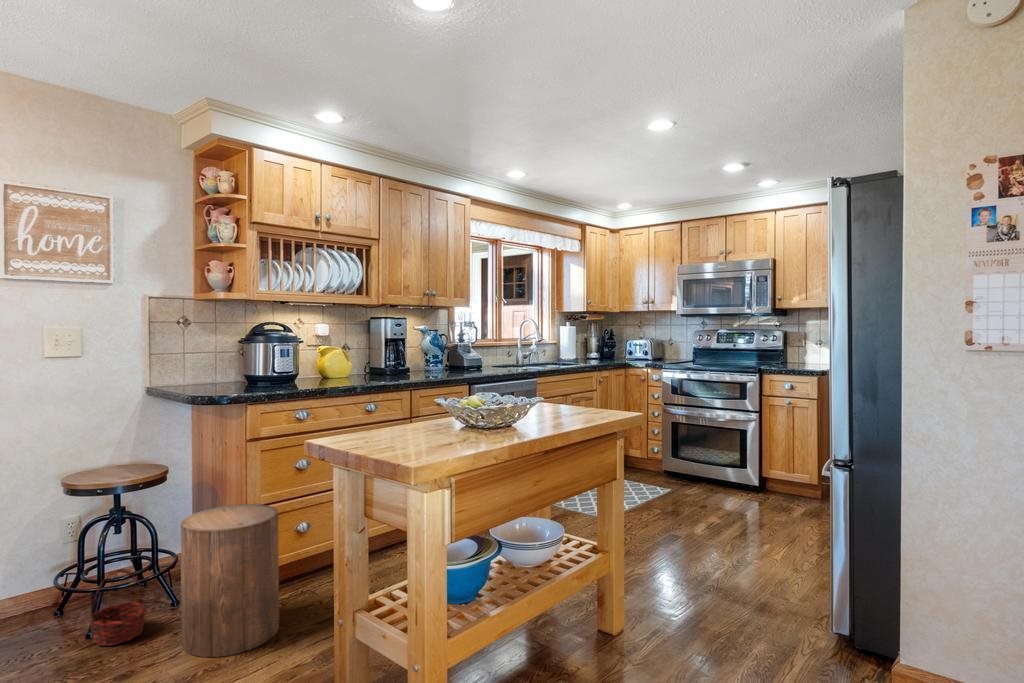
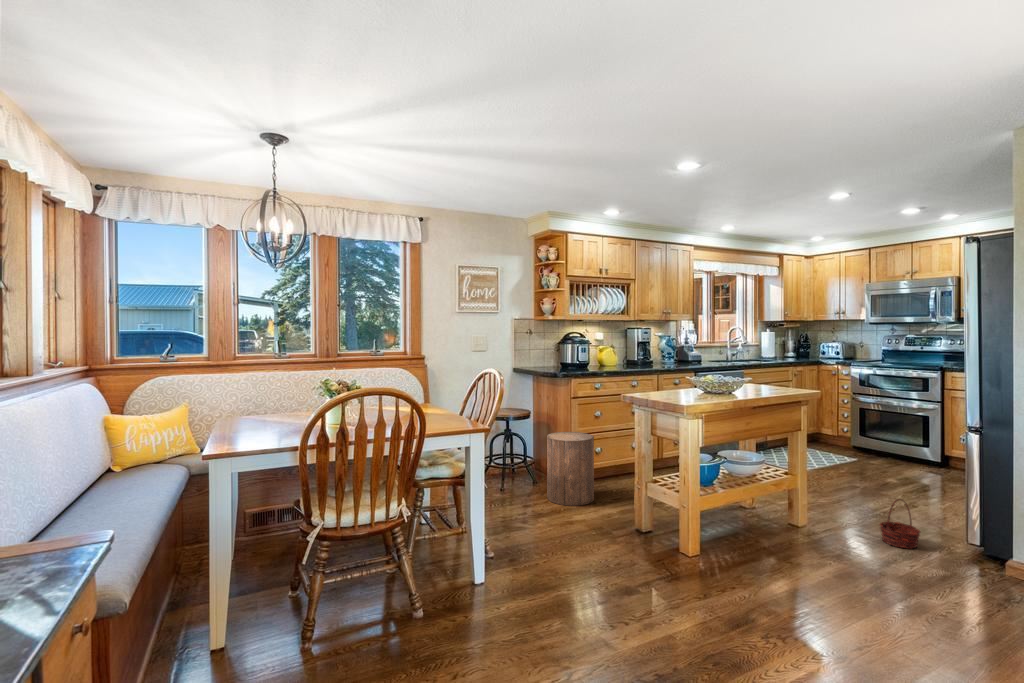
basket: present [90,570,146,646] -> present [880,499,920,548]

